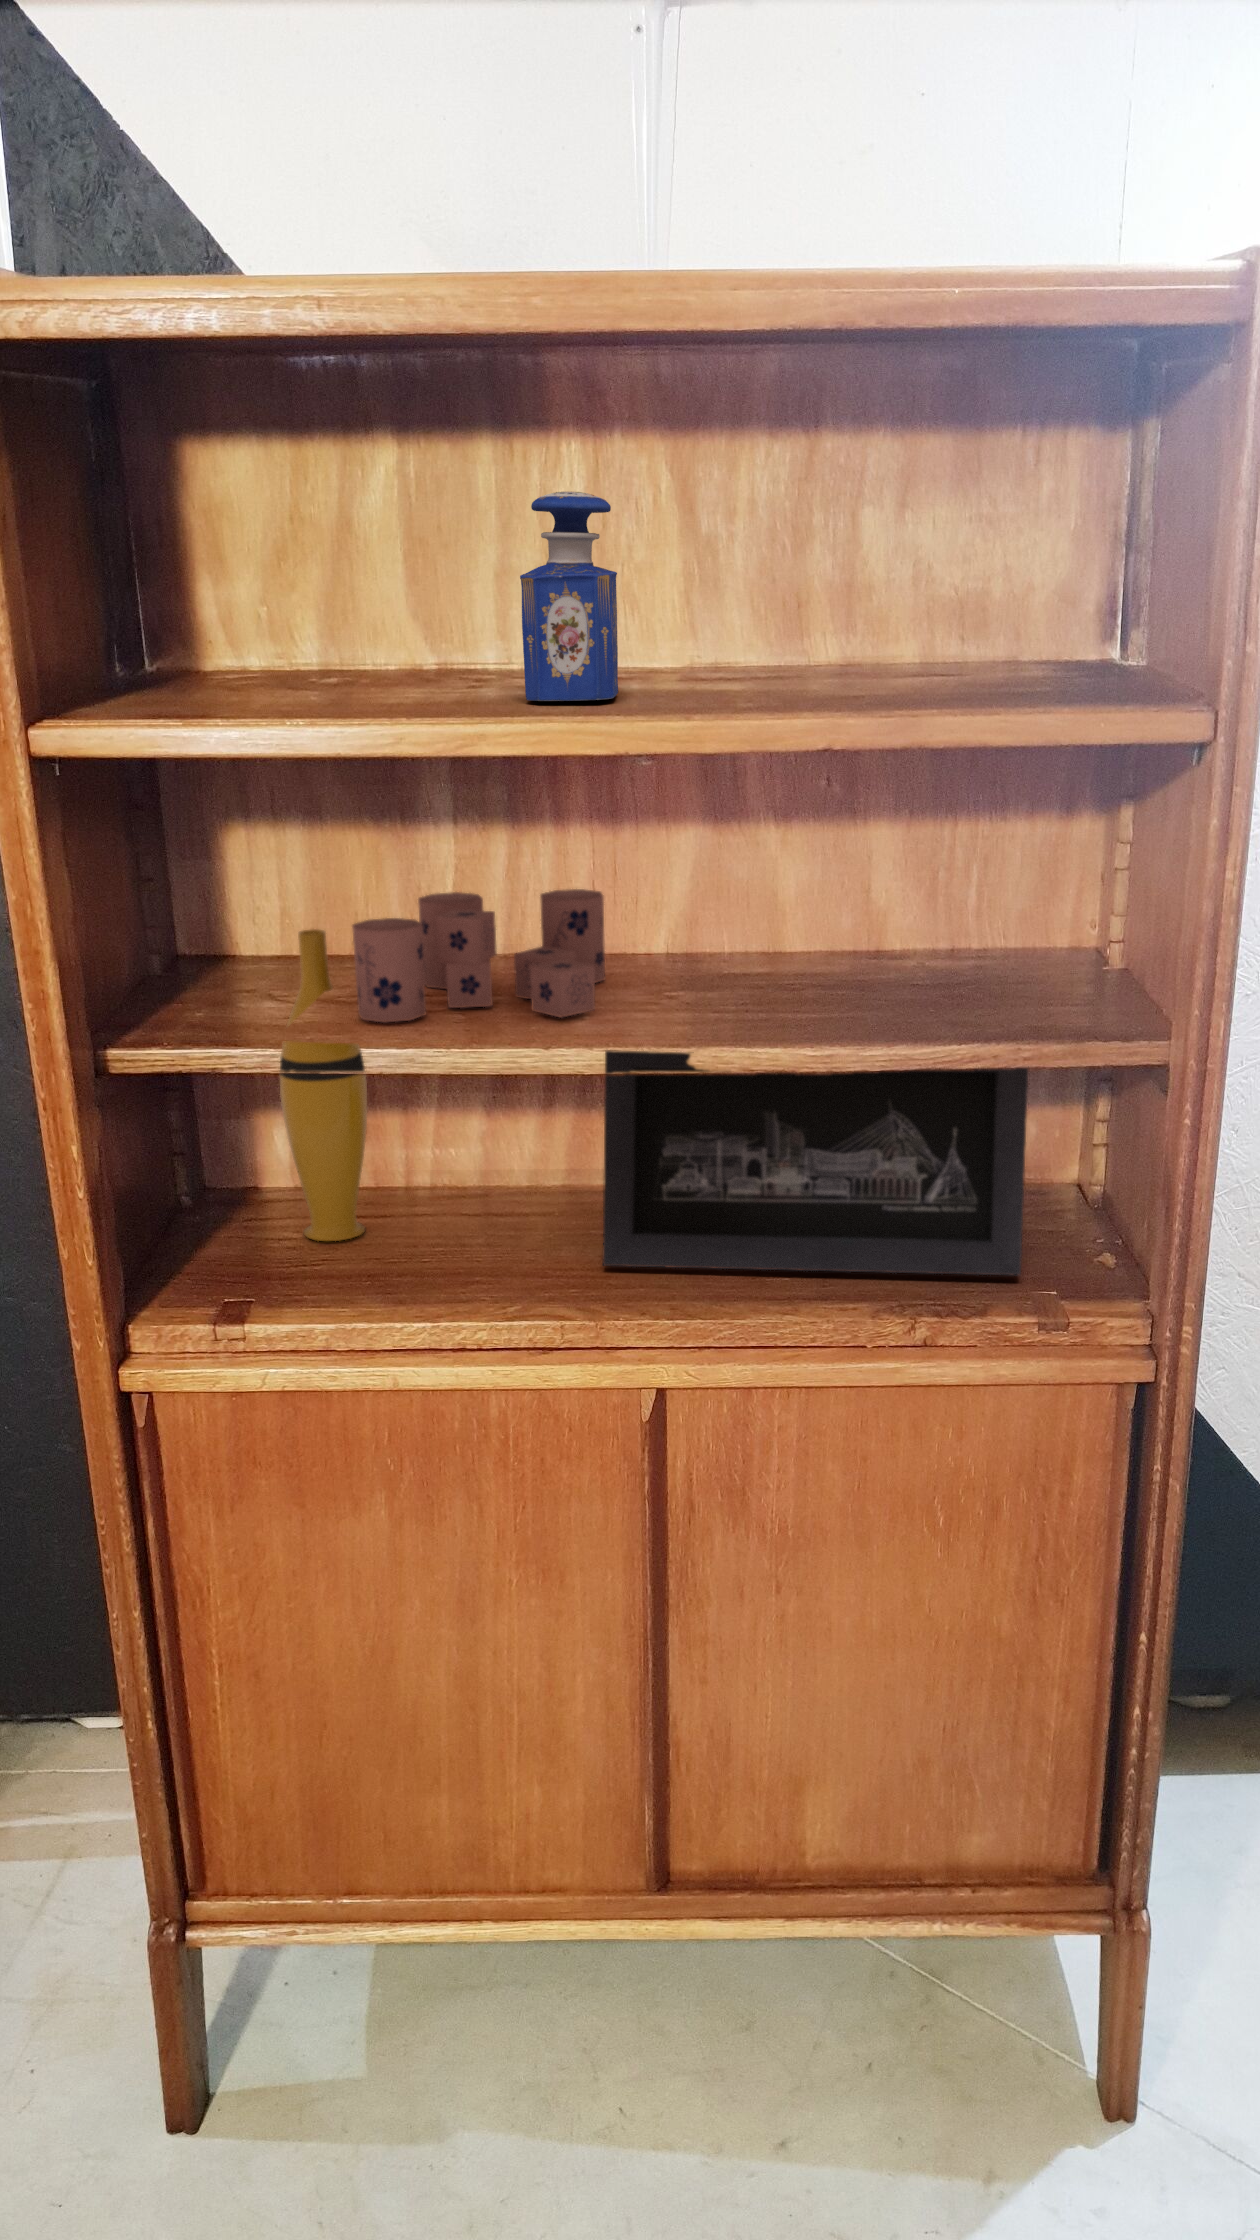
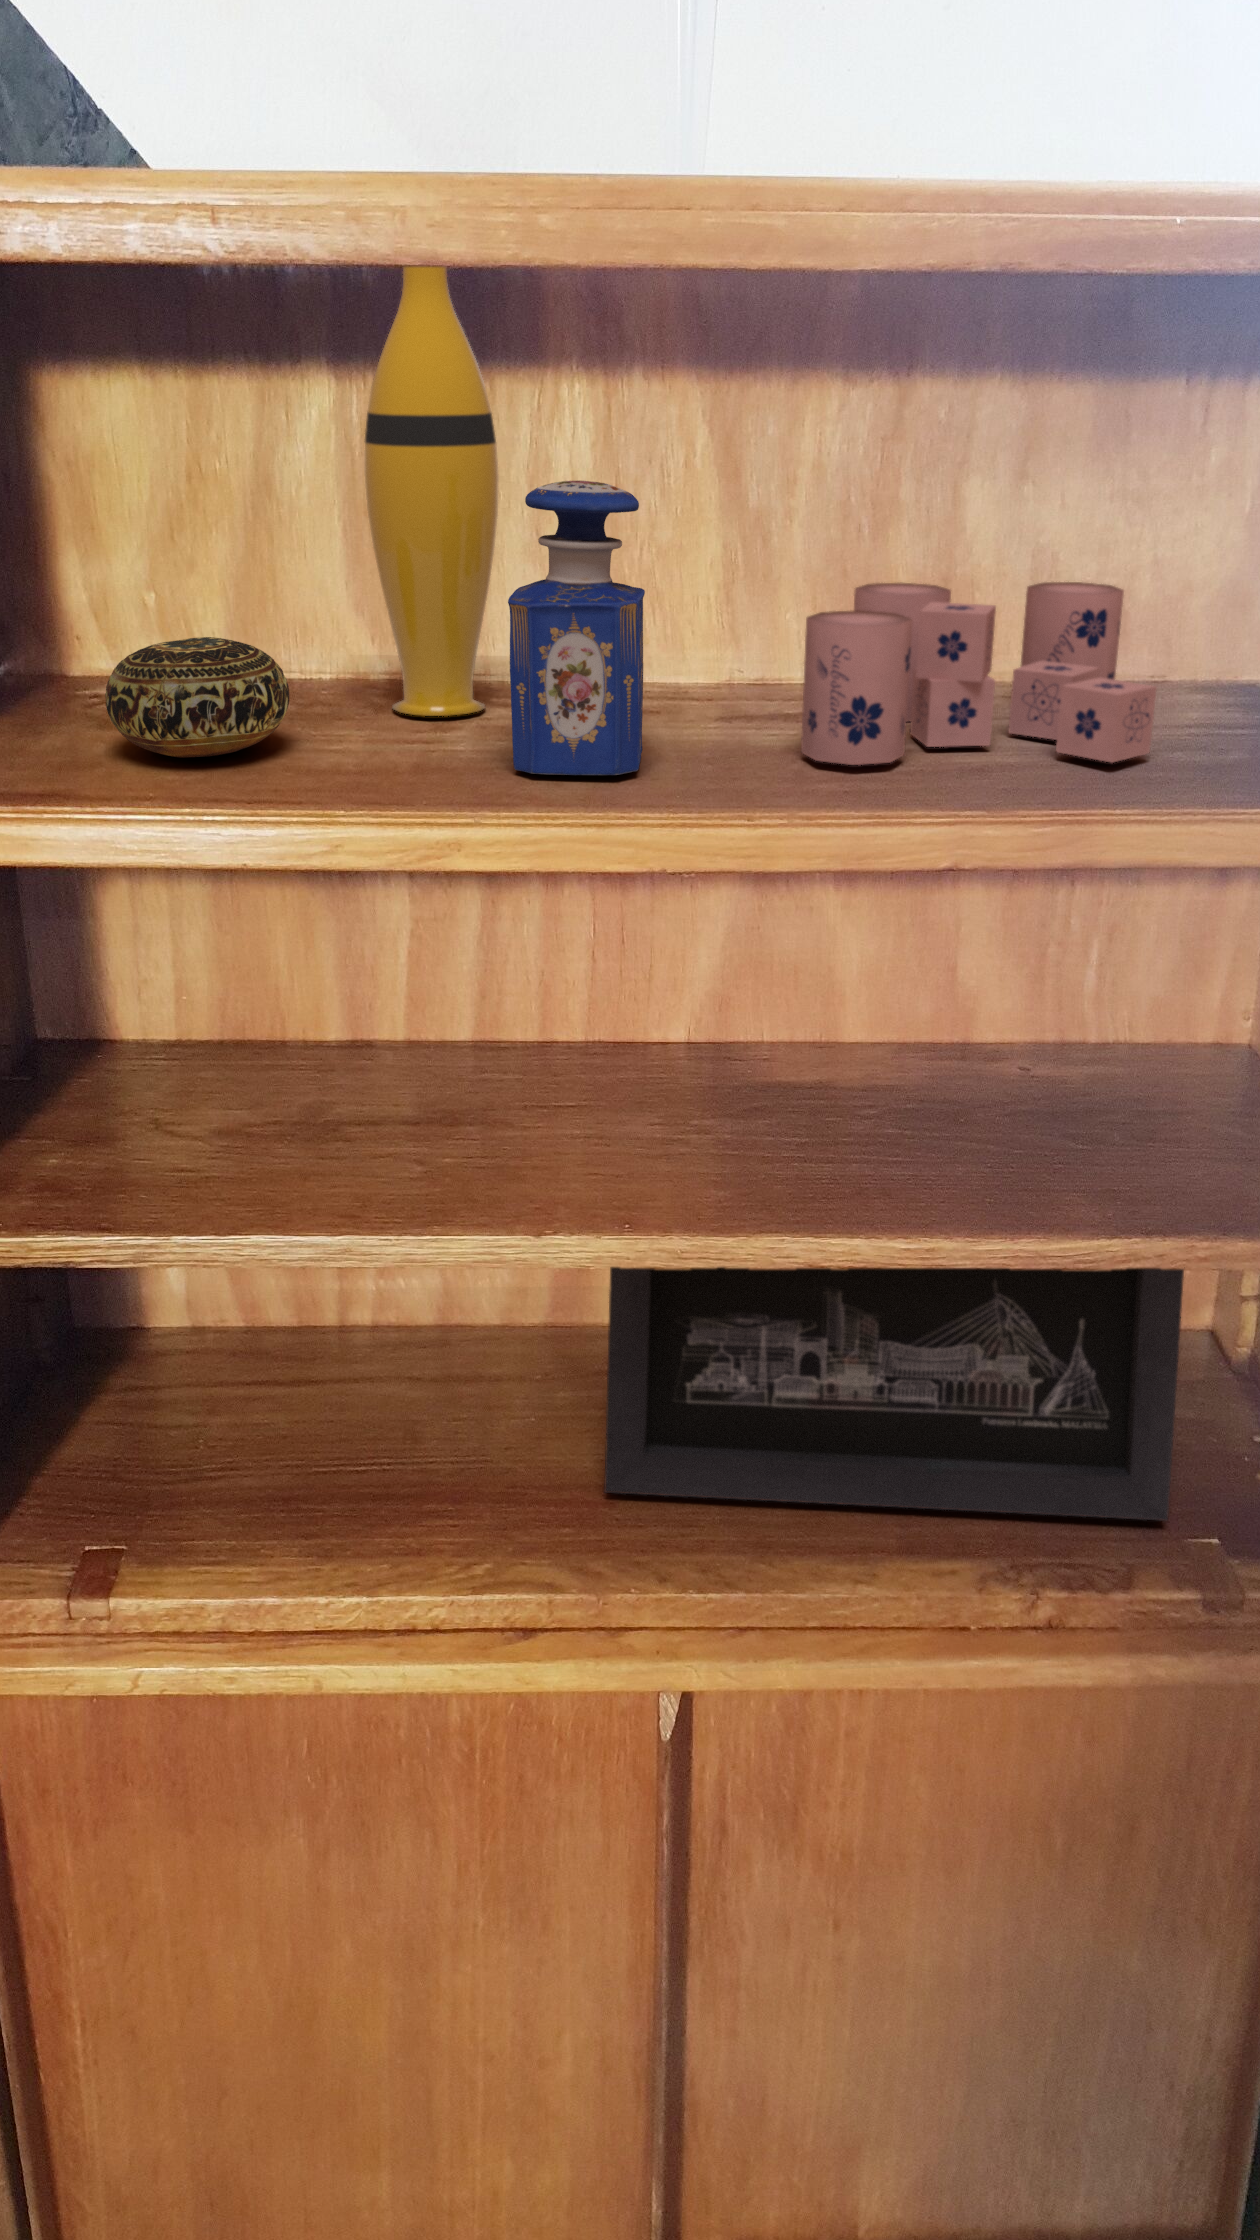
decorative ball: none [240,617,368,699] -> present [105,637,289,757]
candle: present [352,889,605,1022] -> present [801,582,1157,765]
vase: present [280,929,368,1241] -> present [364,267,499,716]

